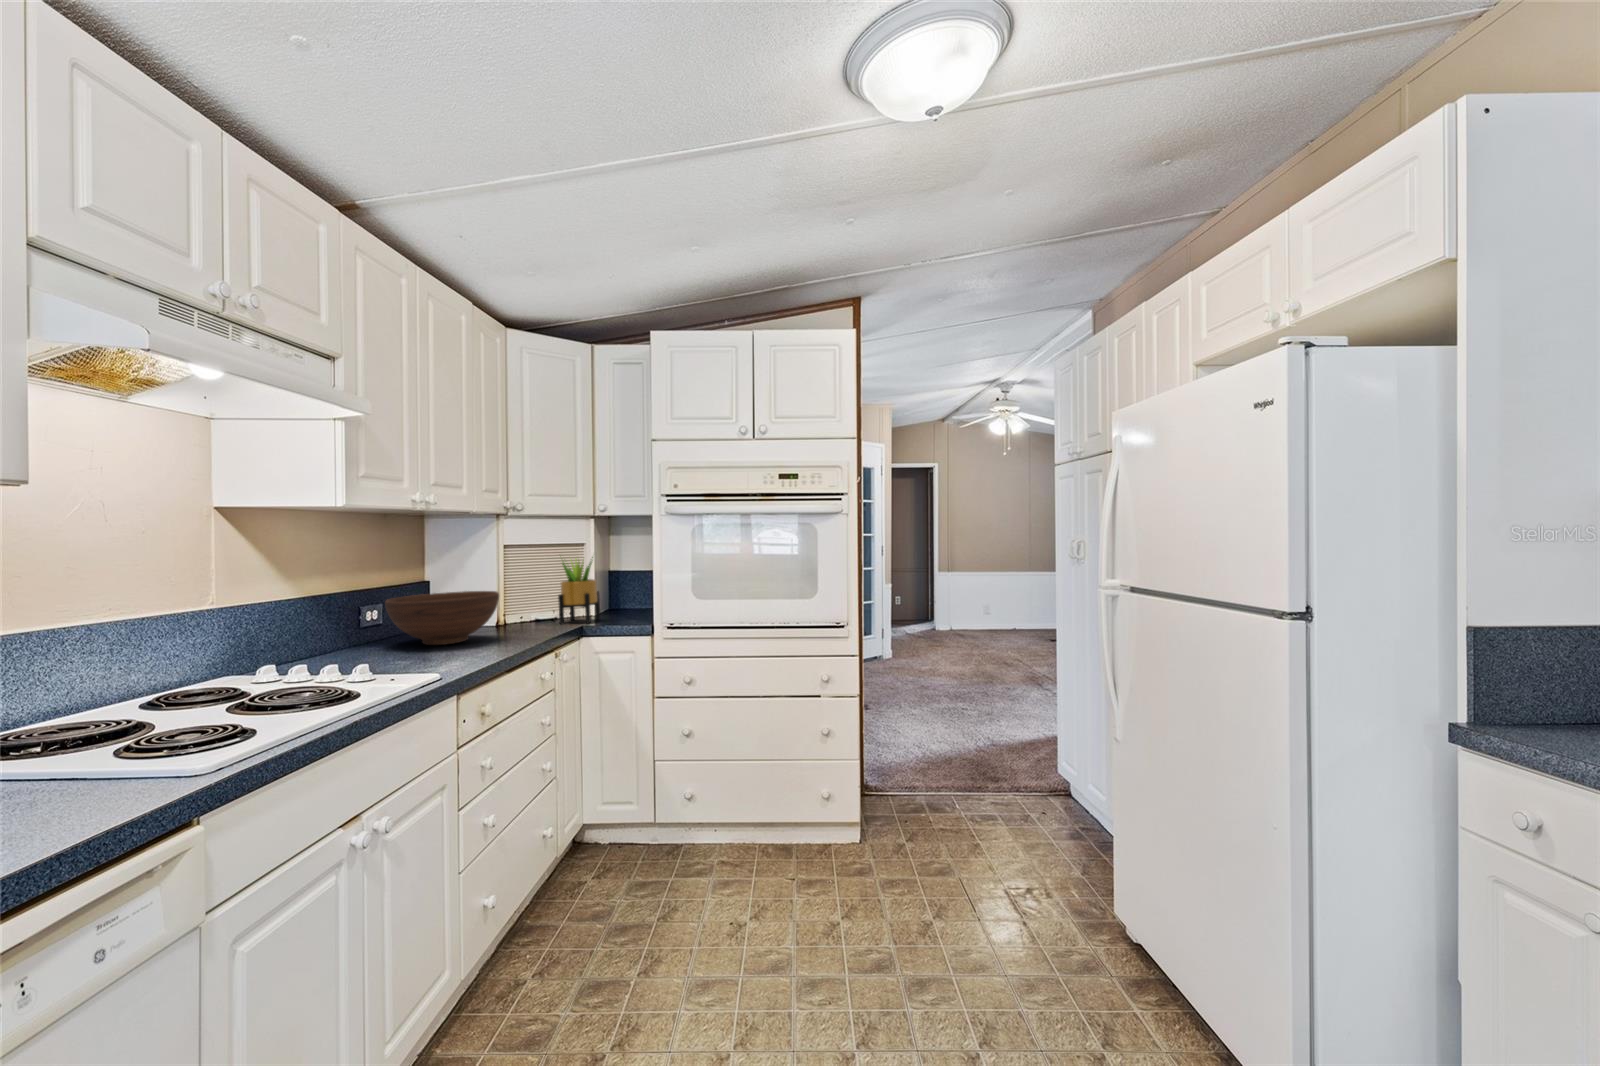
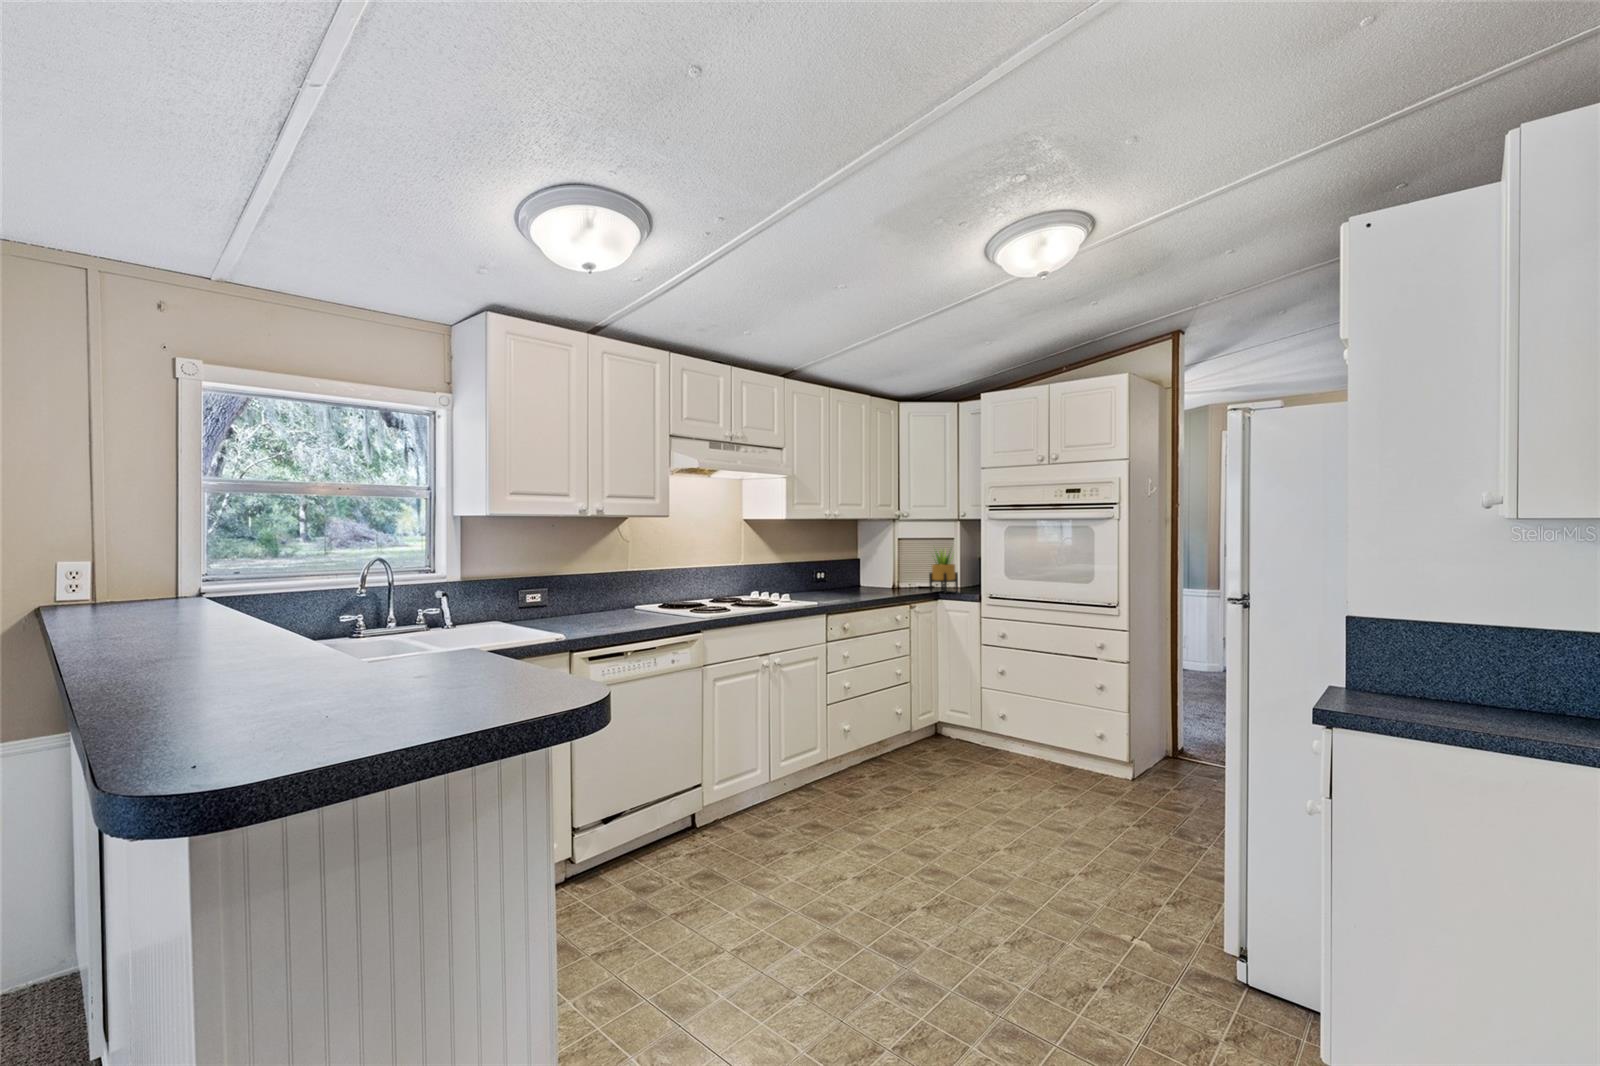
fruit bowl: present [385,591,499,645] -> none [821,566,879,595]

